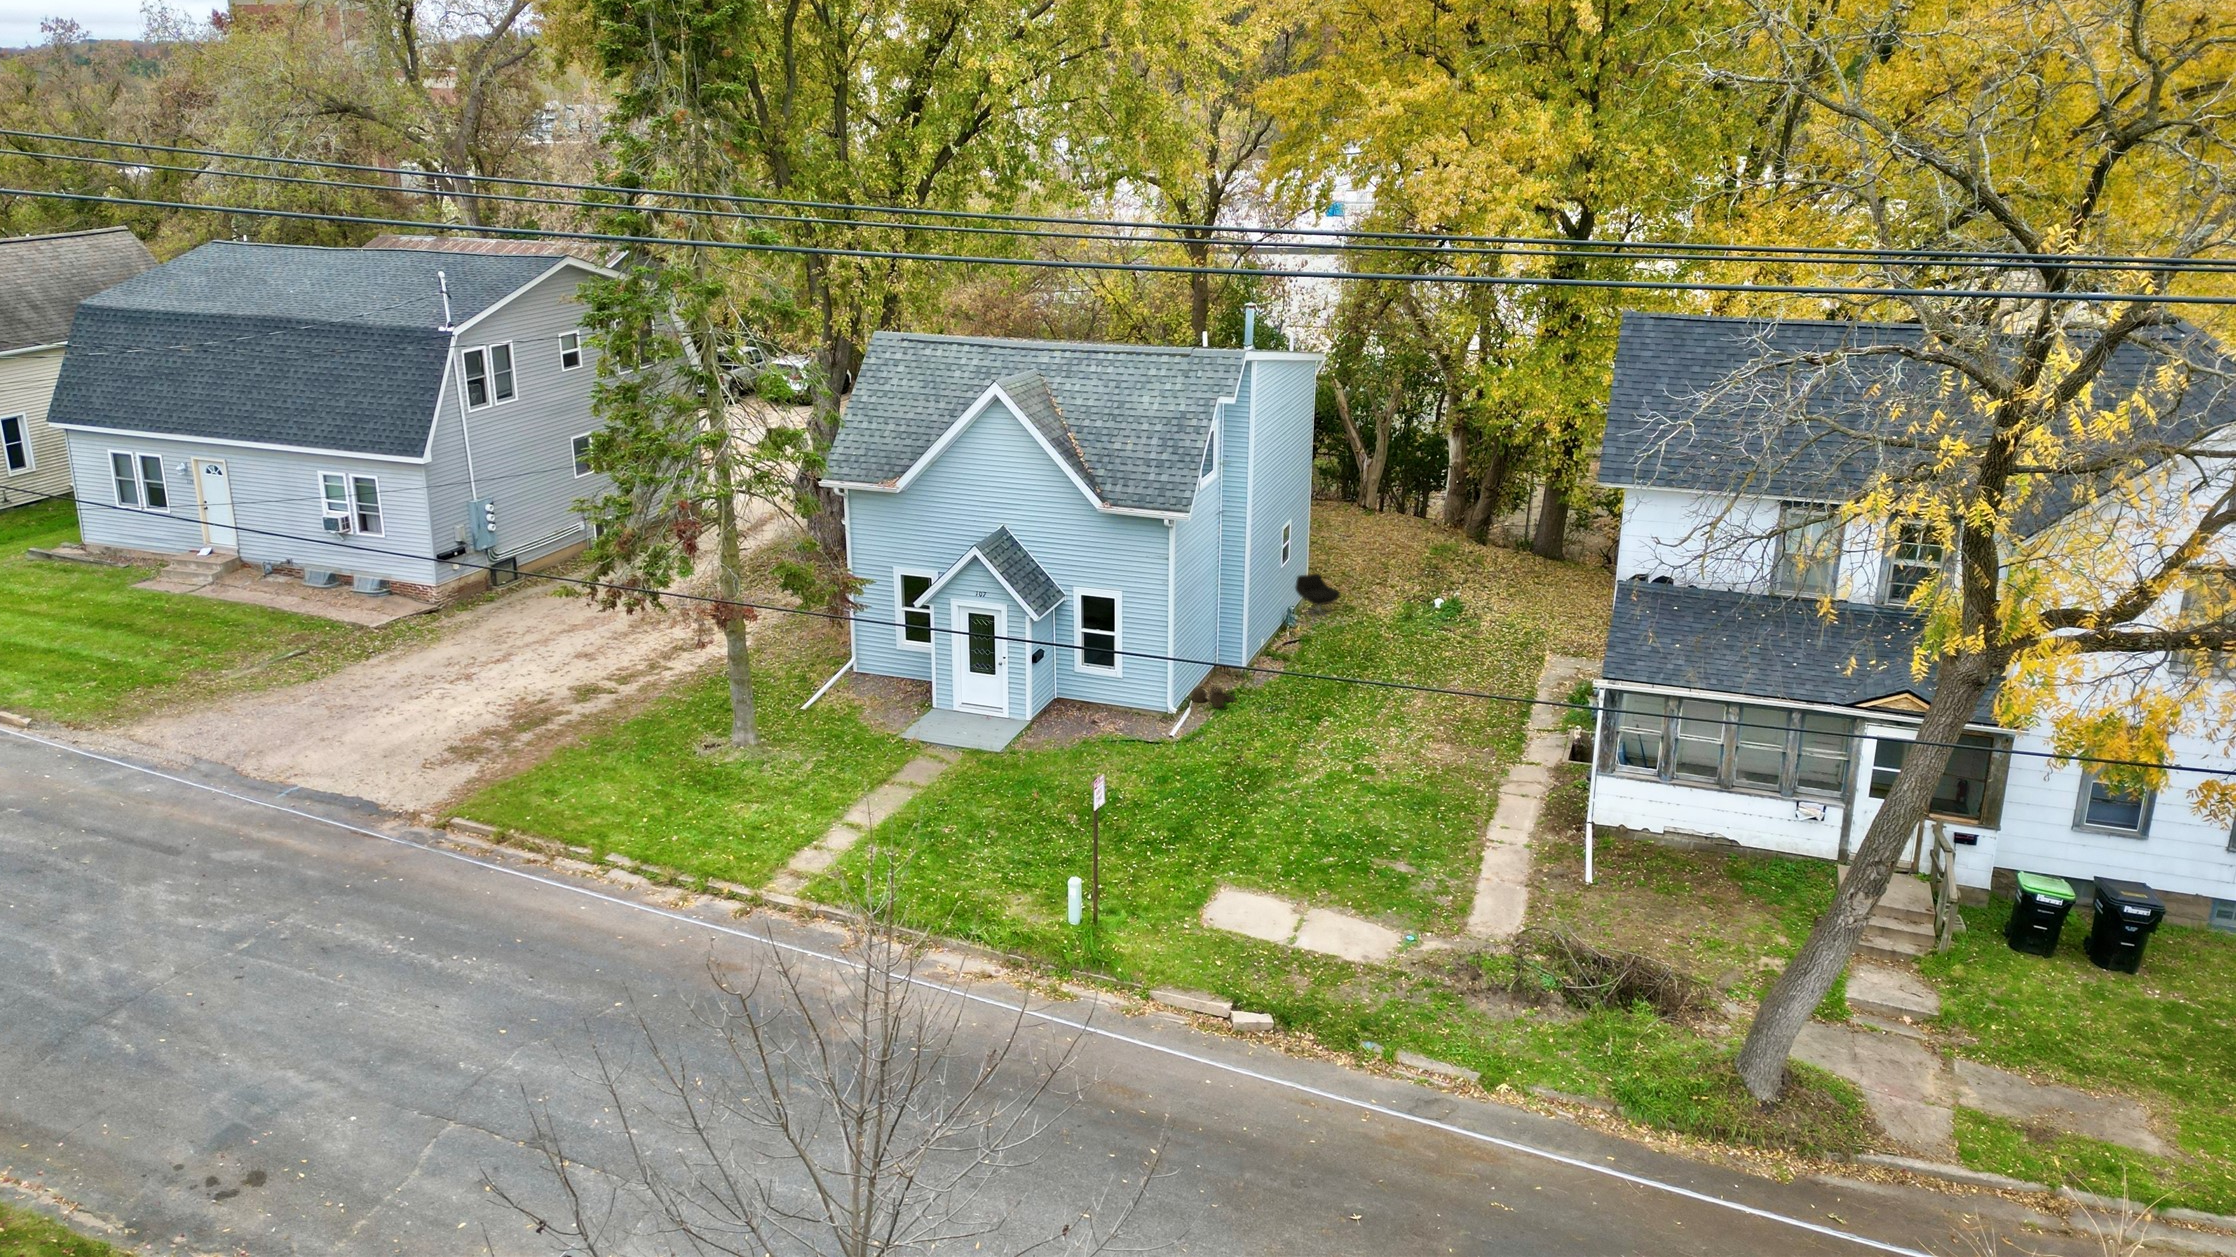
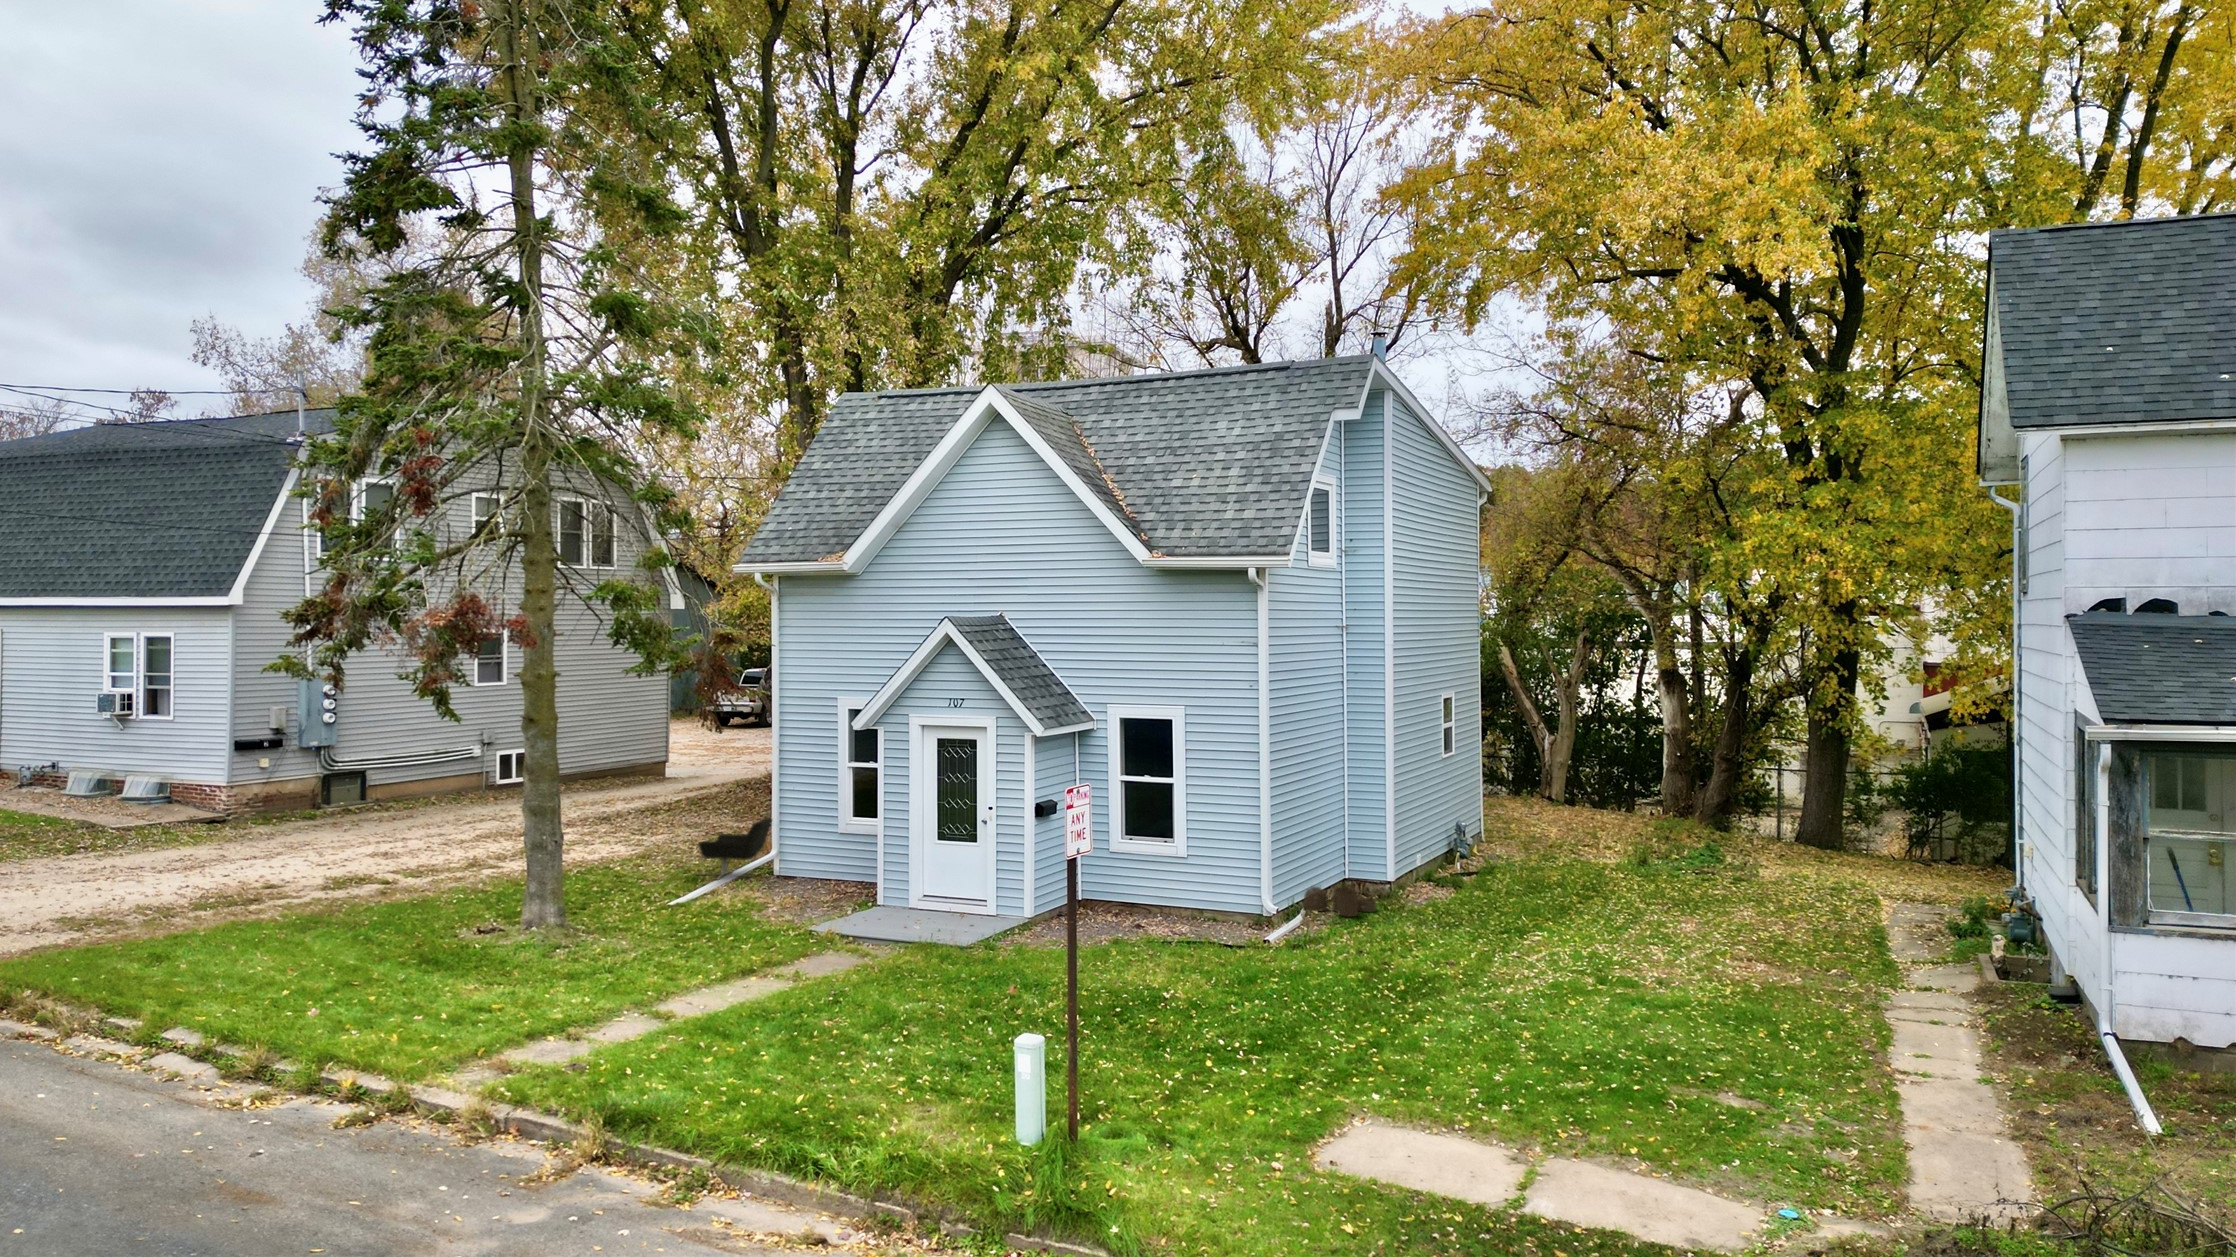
lounge chair: present [1295,574,1341,613] -> present [698,818,772,879]

